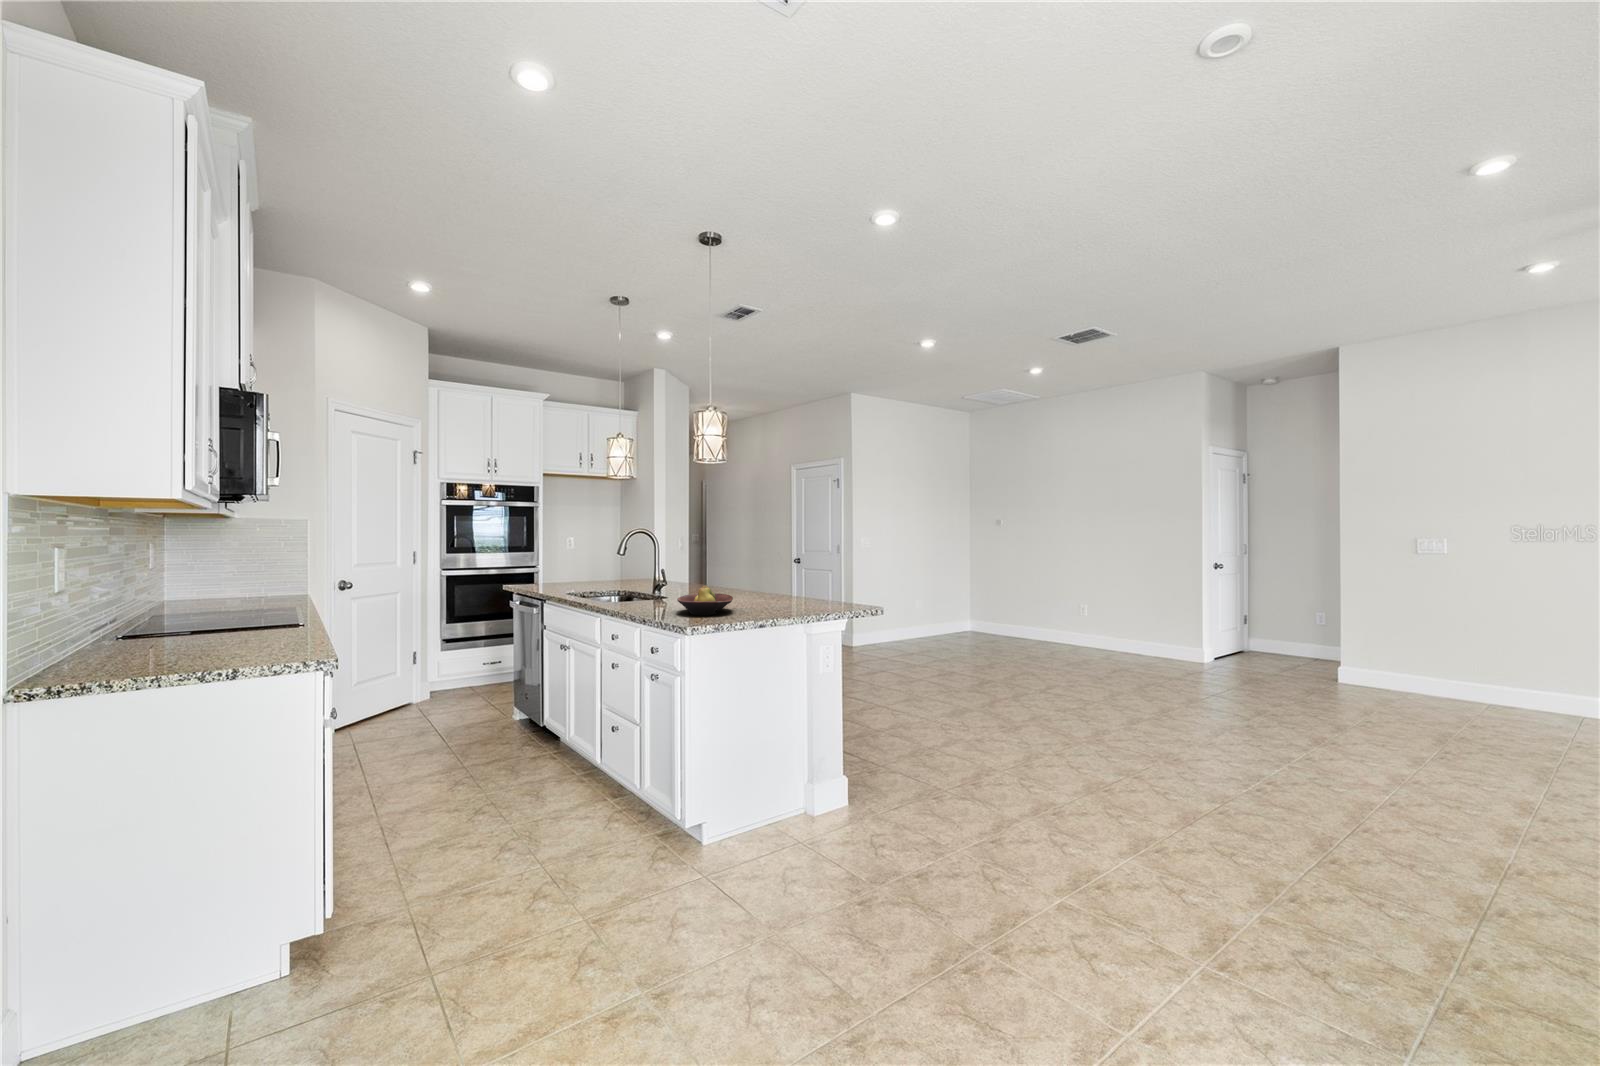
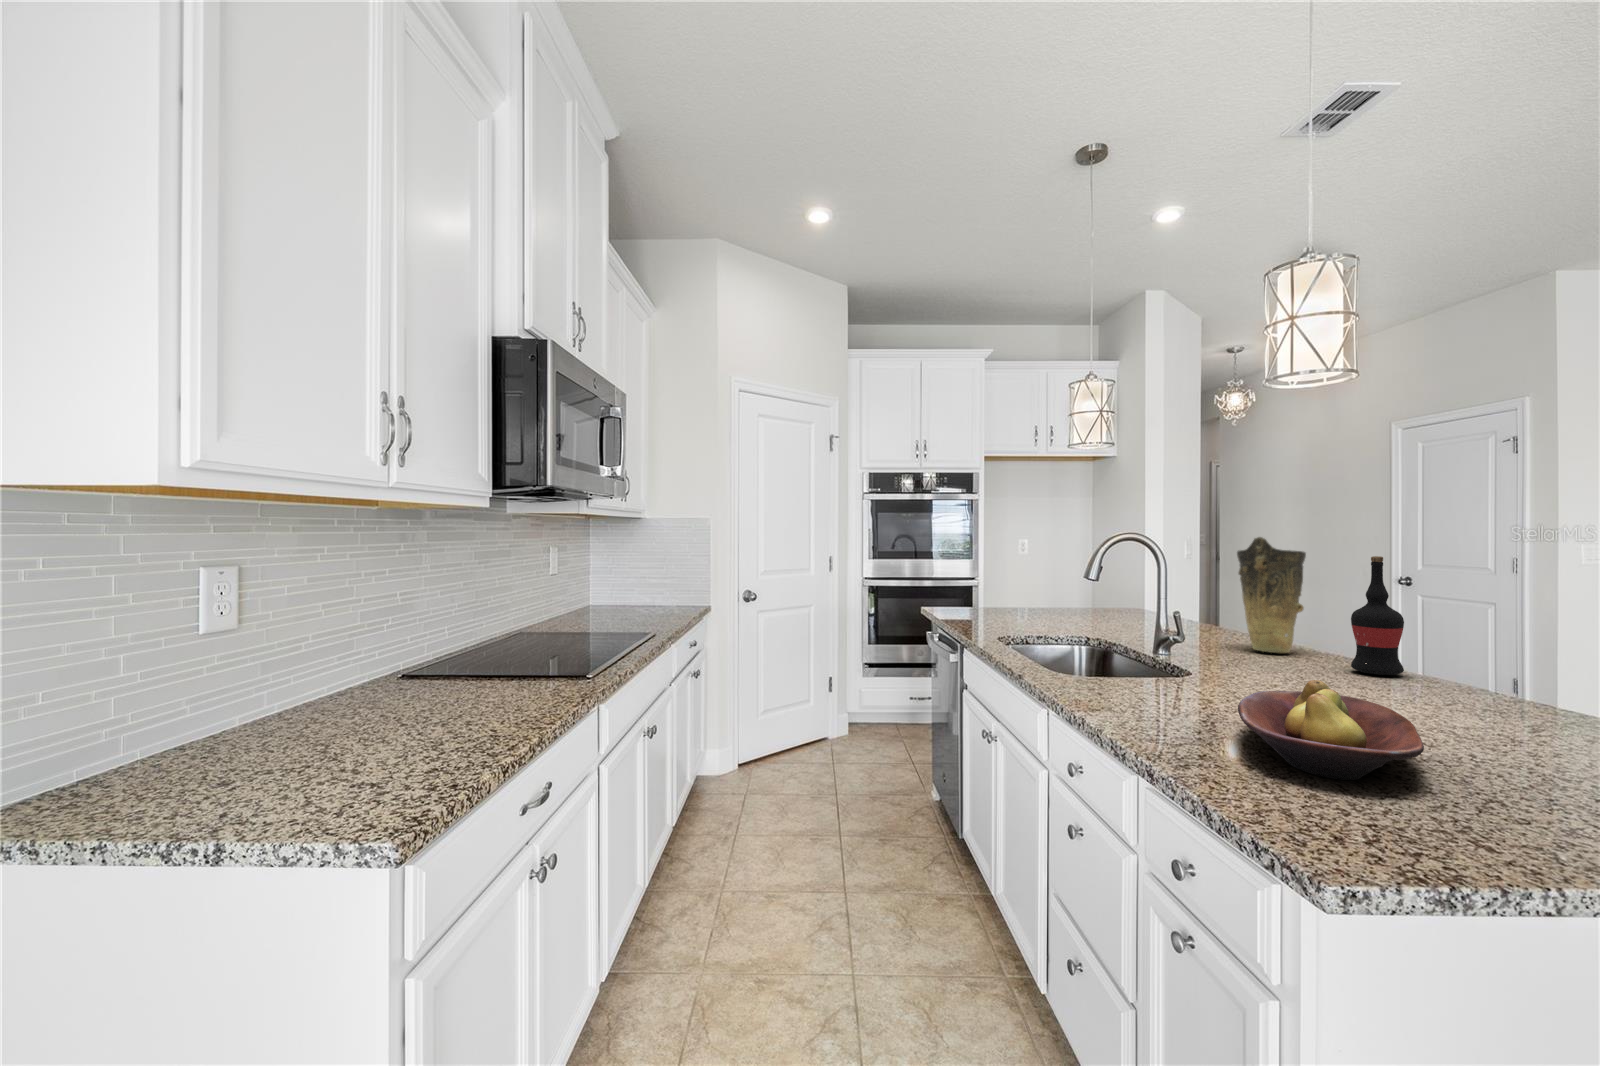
vase: none [693,533,723,592] -> present [1237,537,1306,653]
wine bottle: none [736,541,756,595] -> present [1351,556,1404,675]

